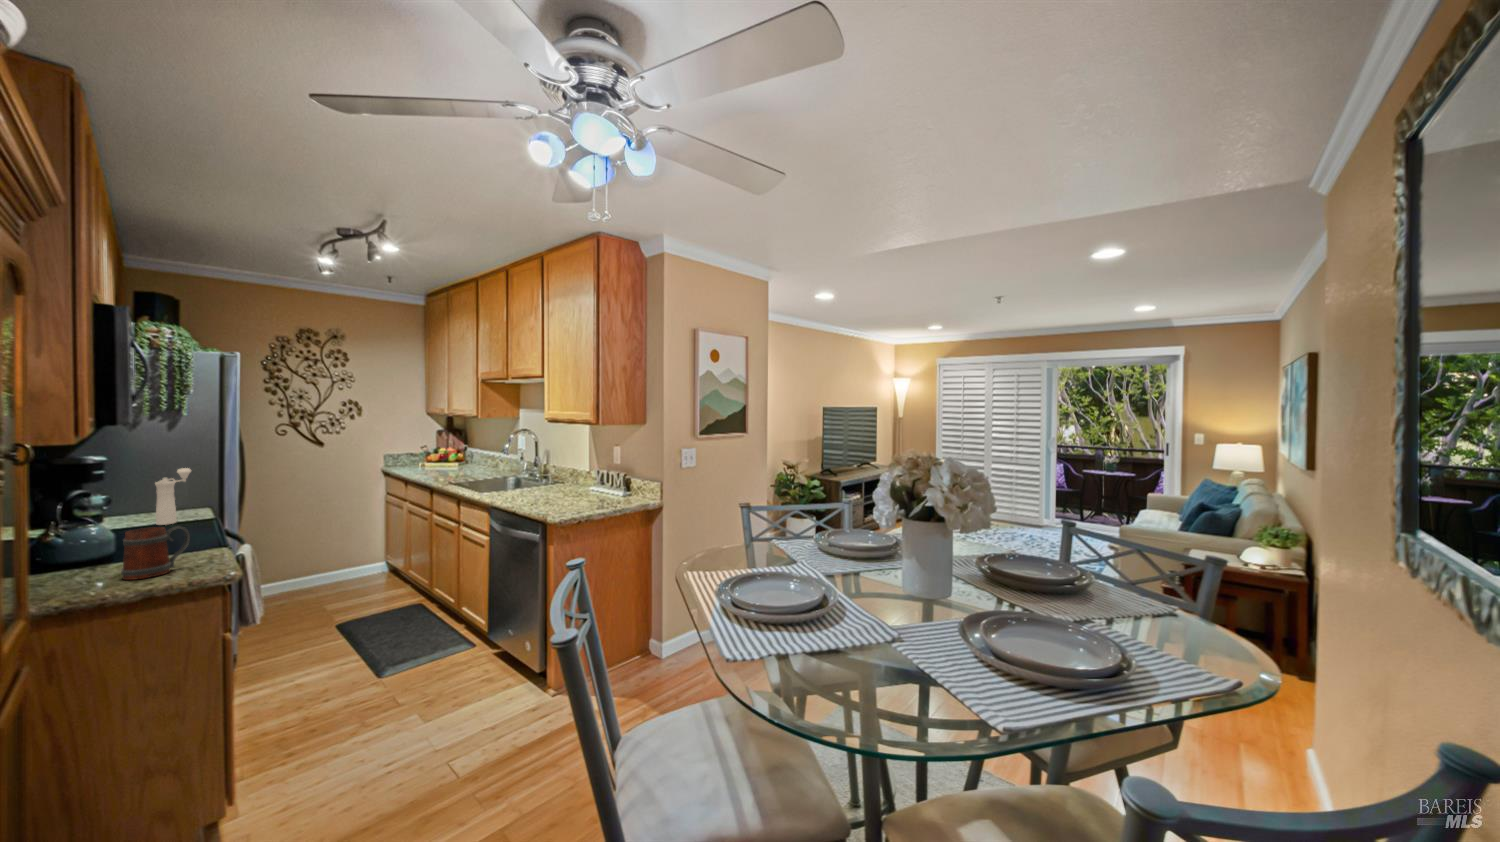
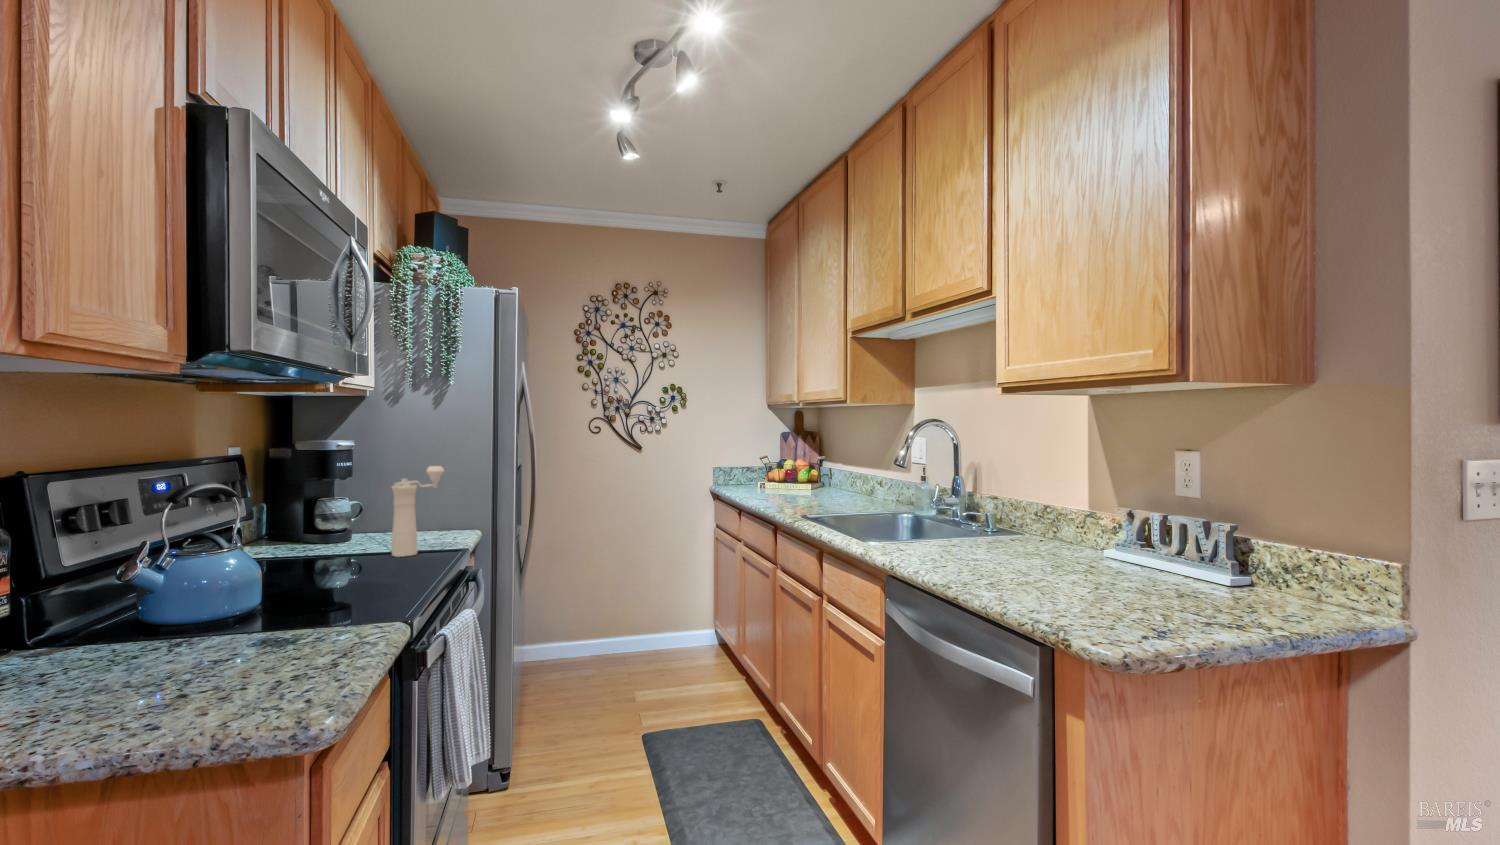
mug: present [121,526,190,580] -> none [141,580,285,712]

